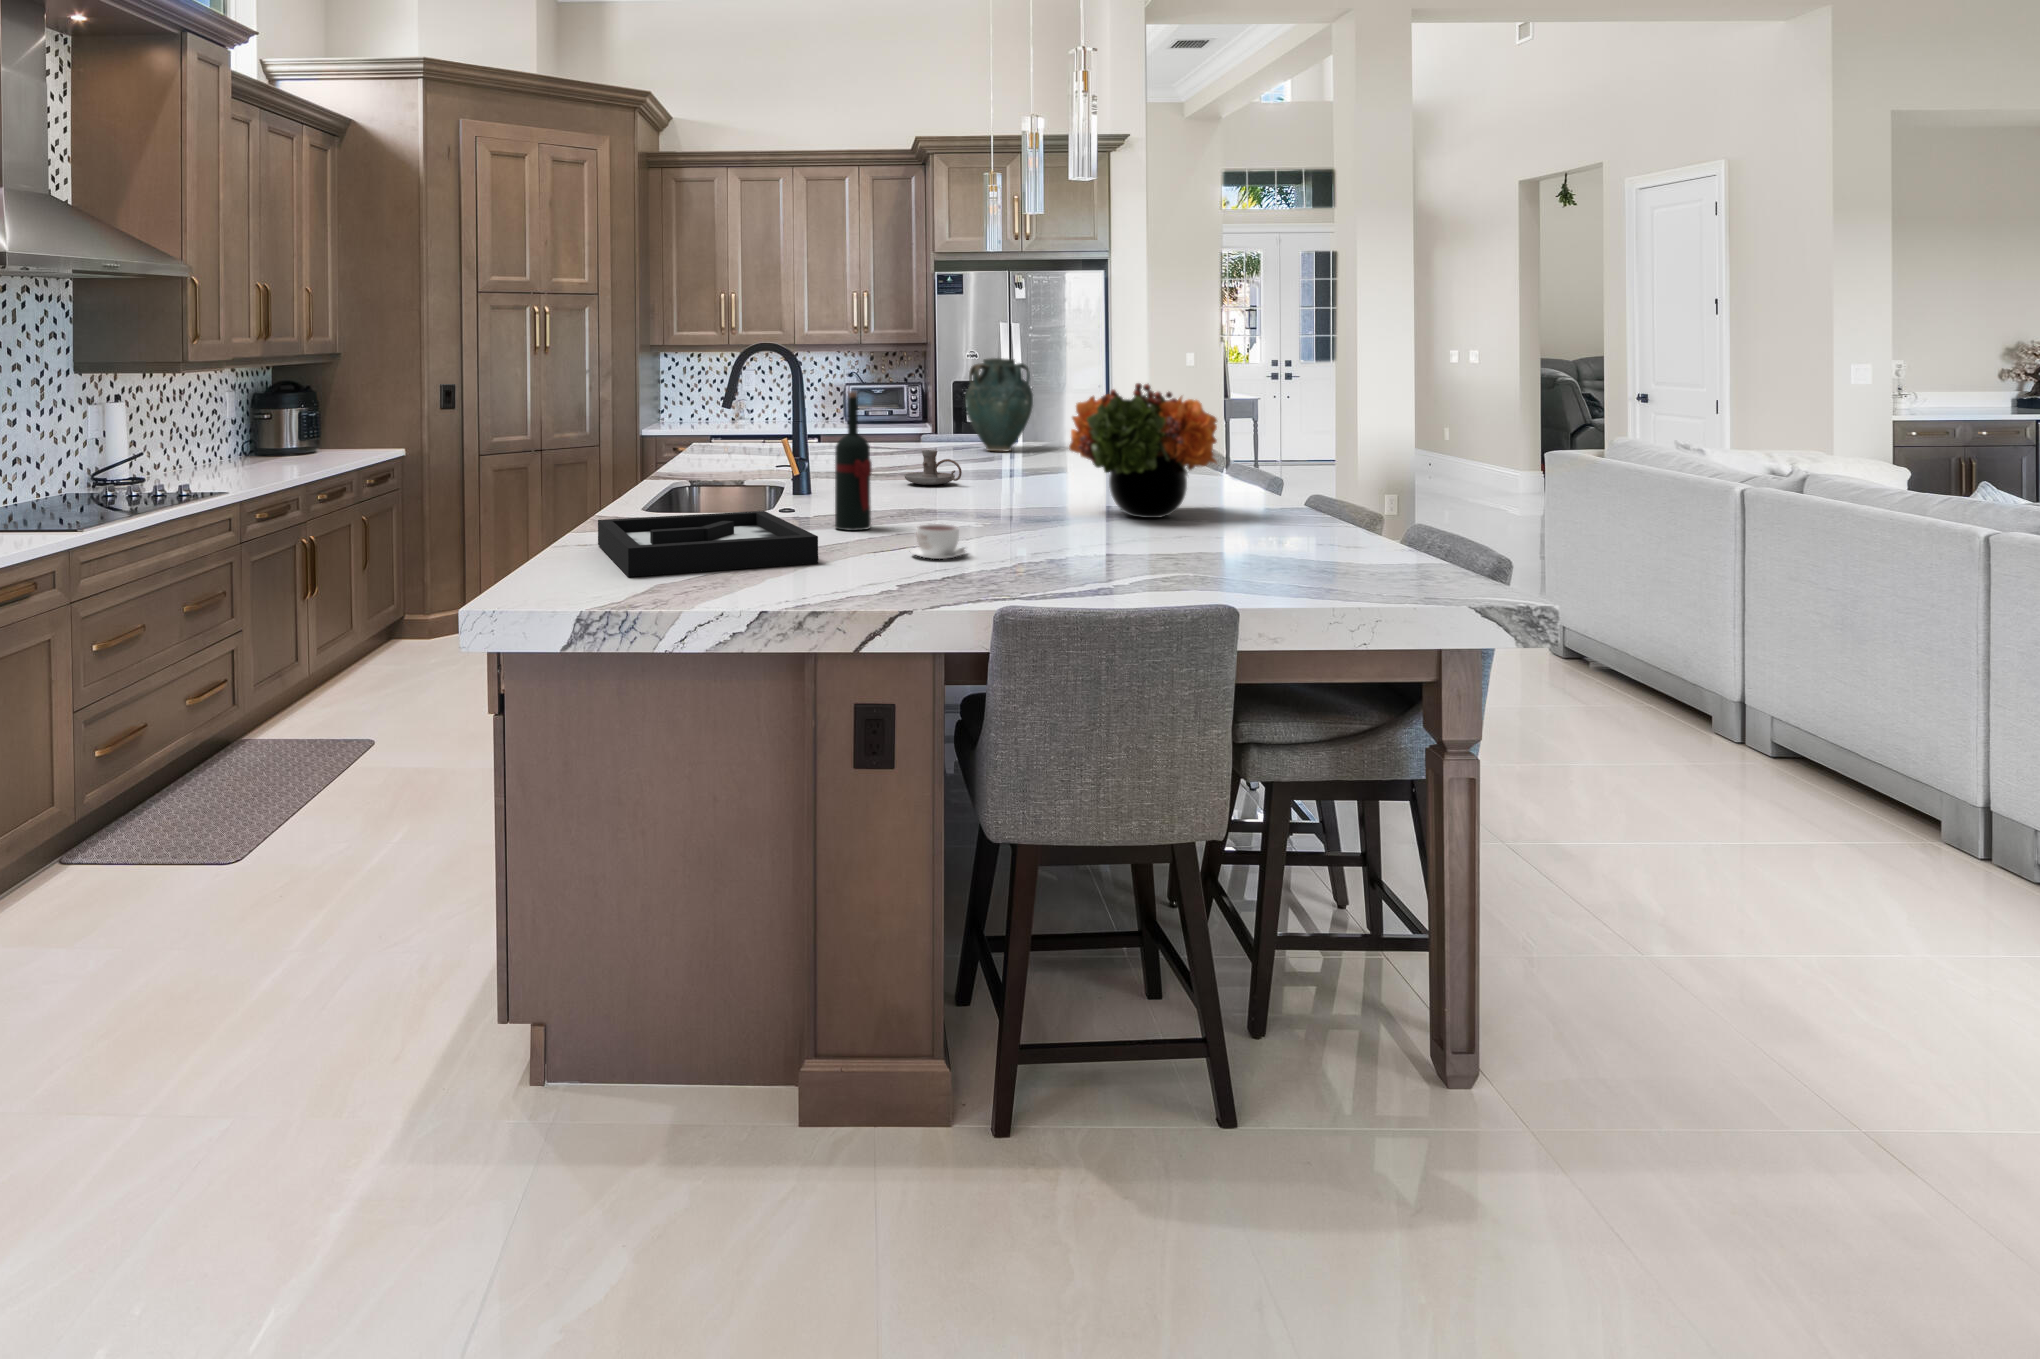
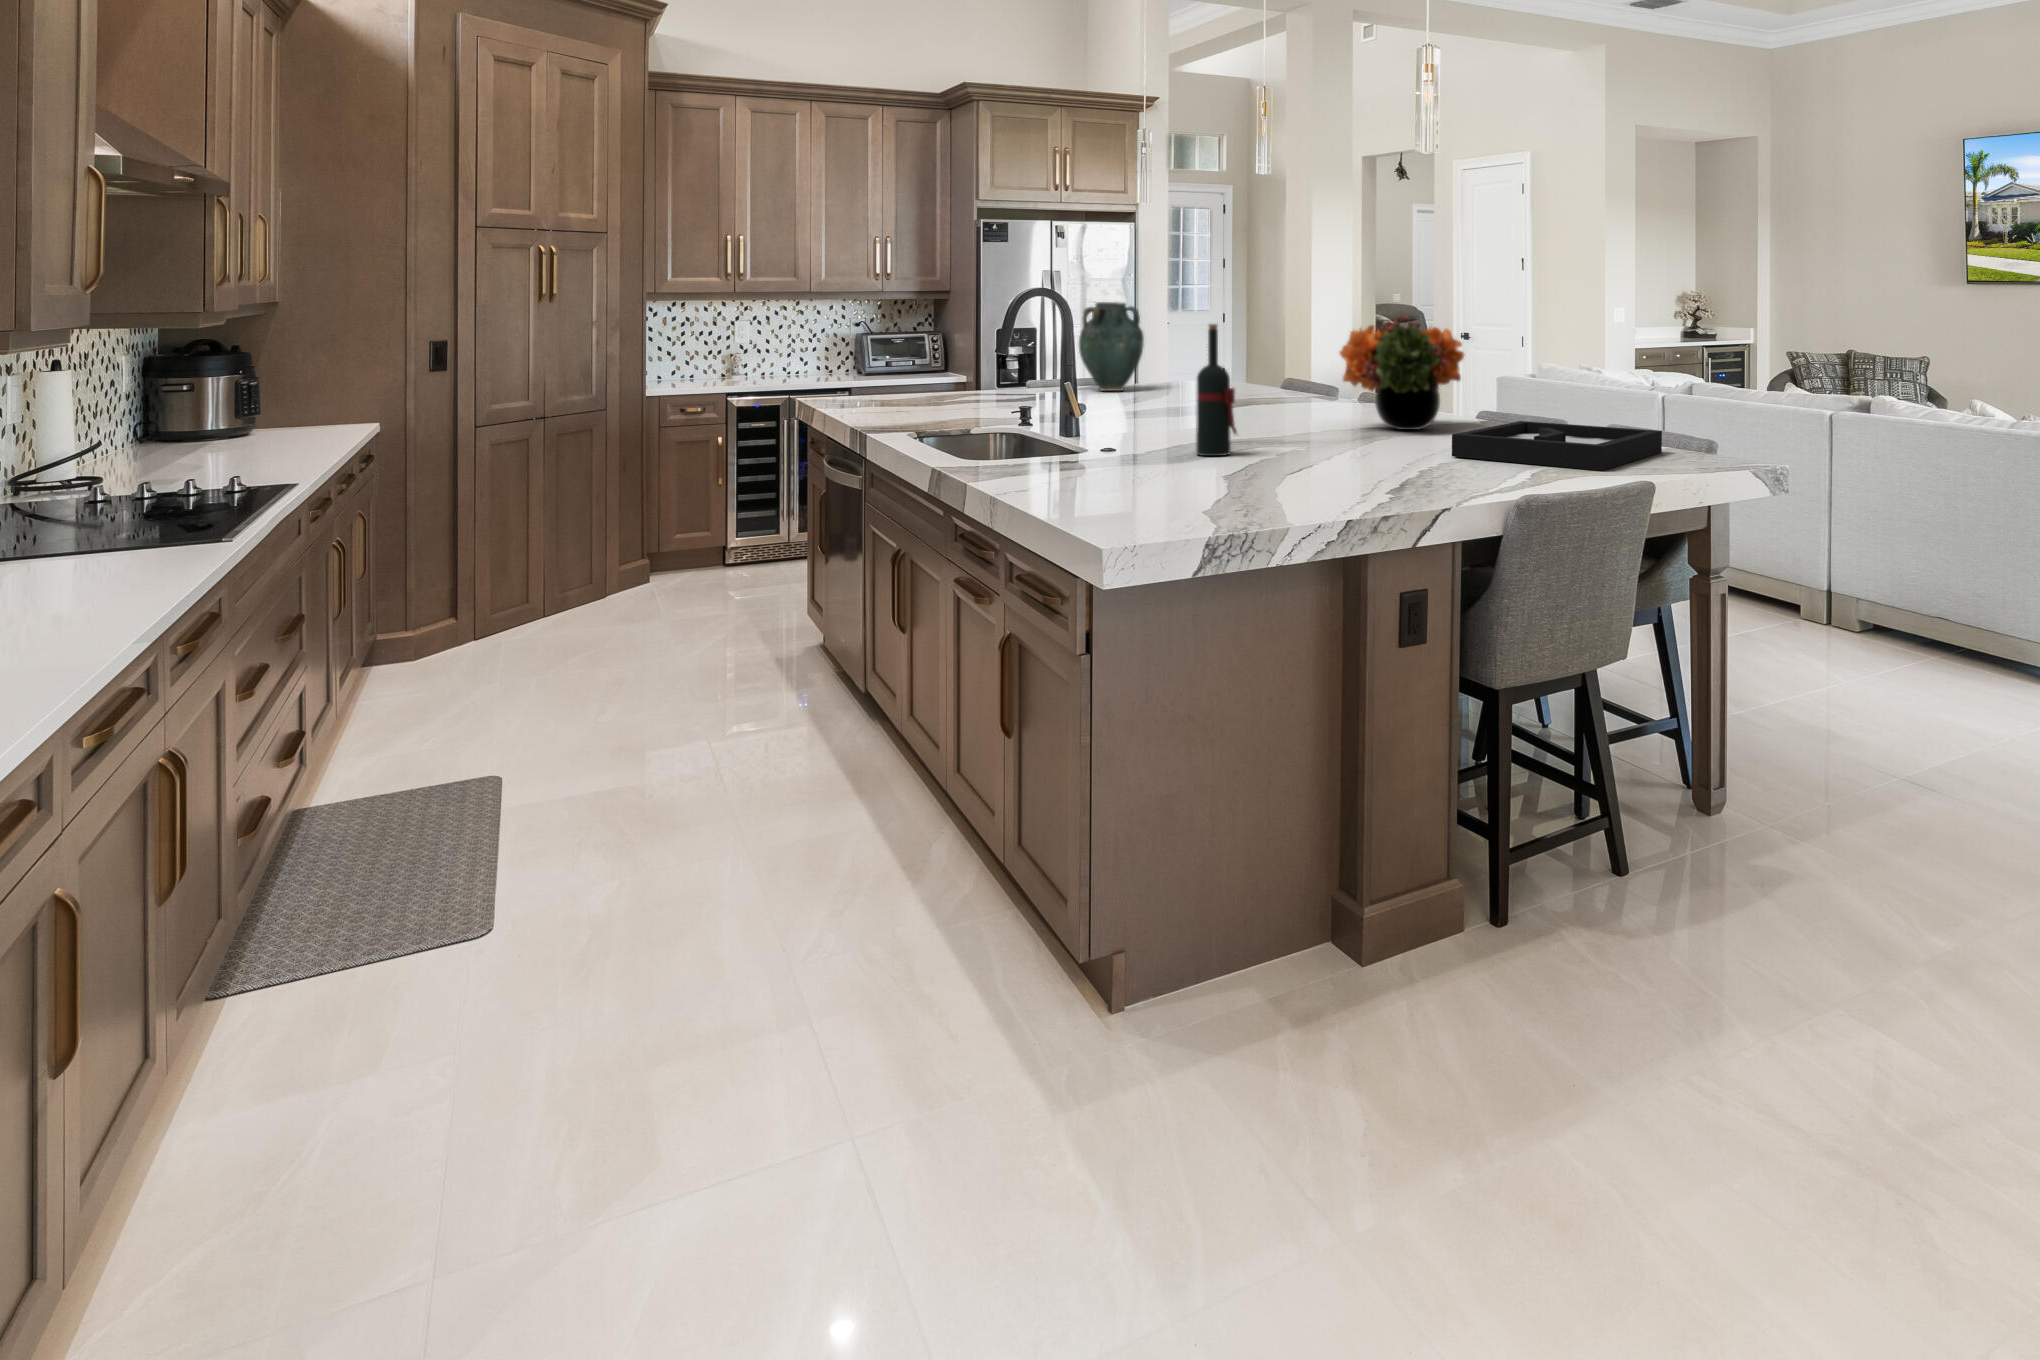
candle holder: present [904,450,962,485] -> none [1125,386,1185,419]
decorative tray: present [598,511,818,577] -> present [1452,421,1662,471]
coffee cup: present [910,524,966,559] -> none [1333,439,1384,469]

